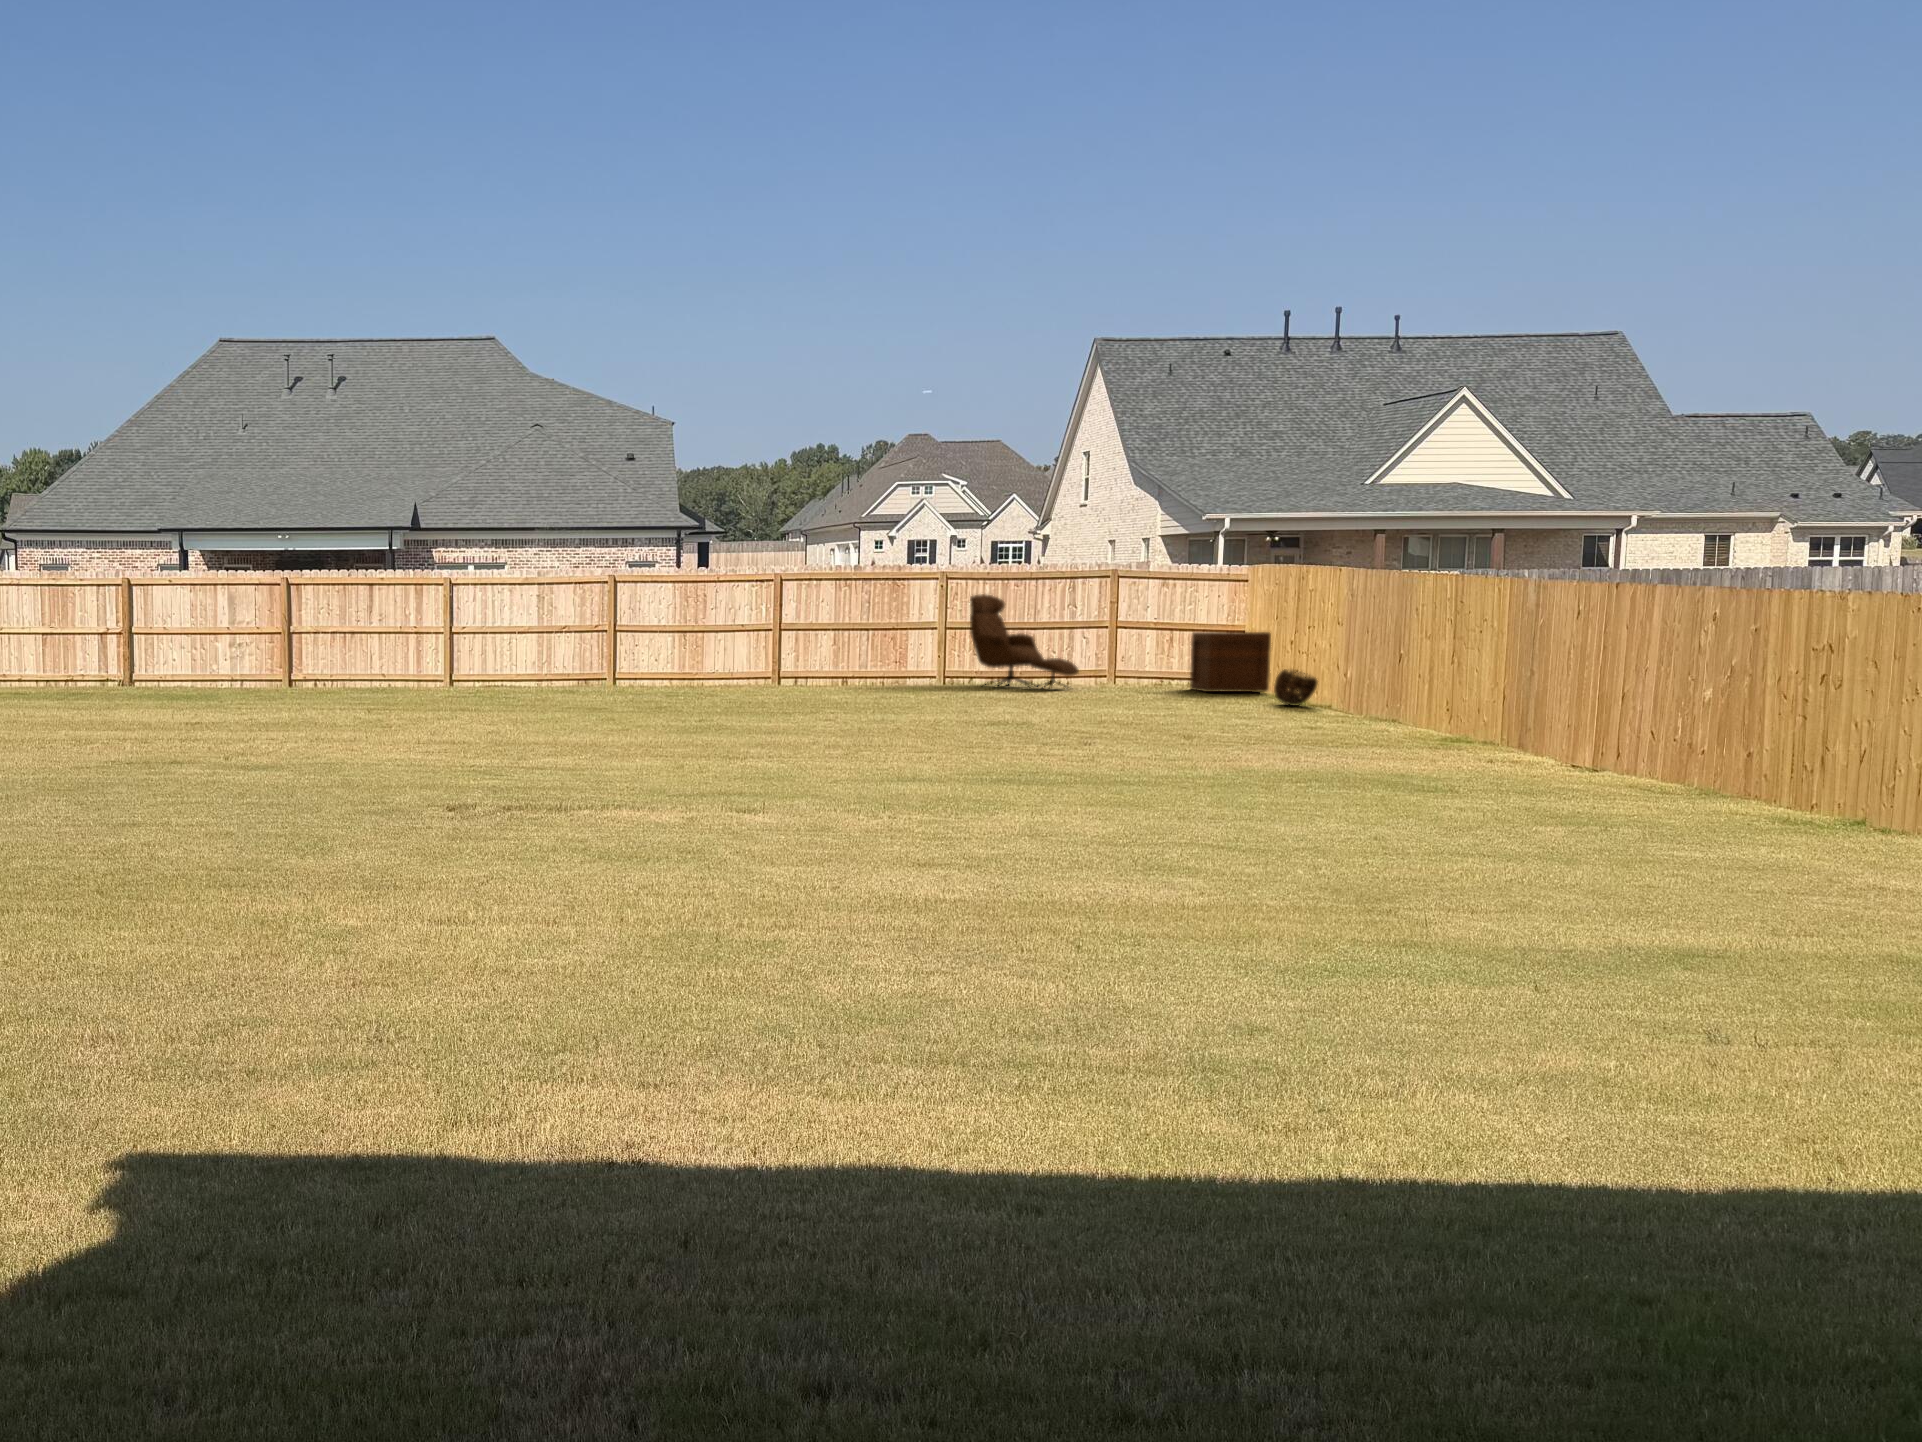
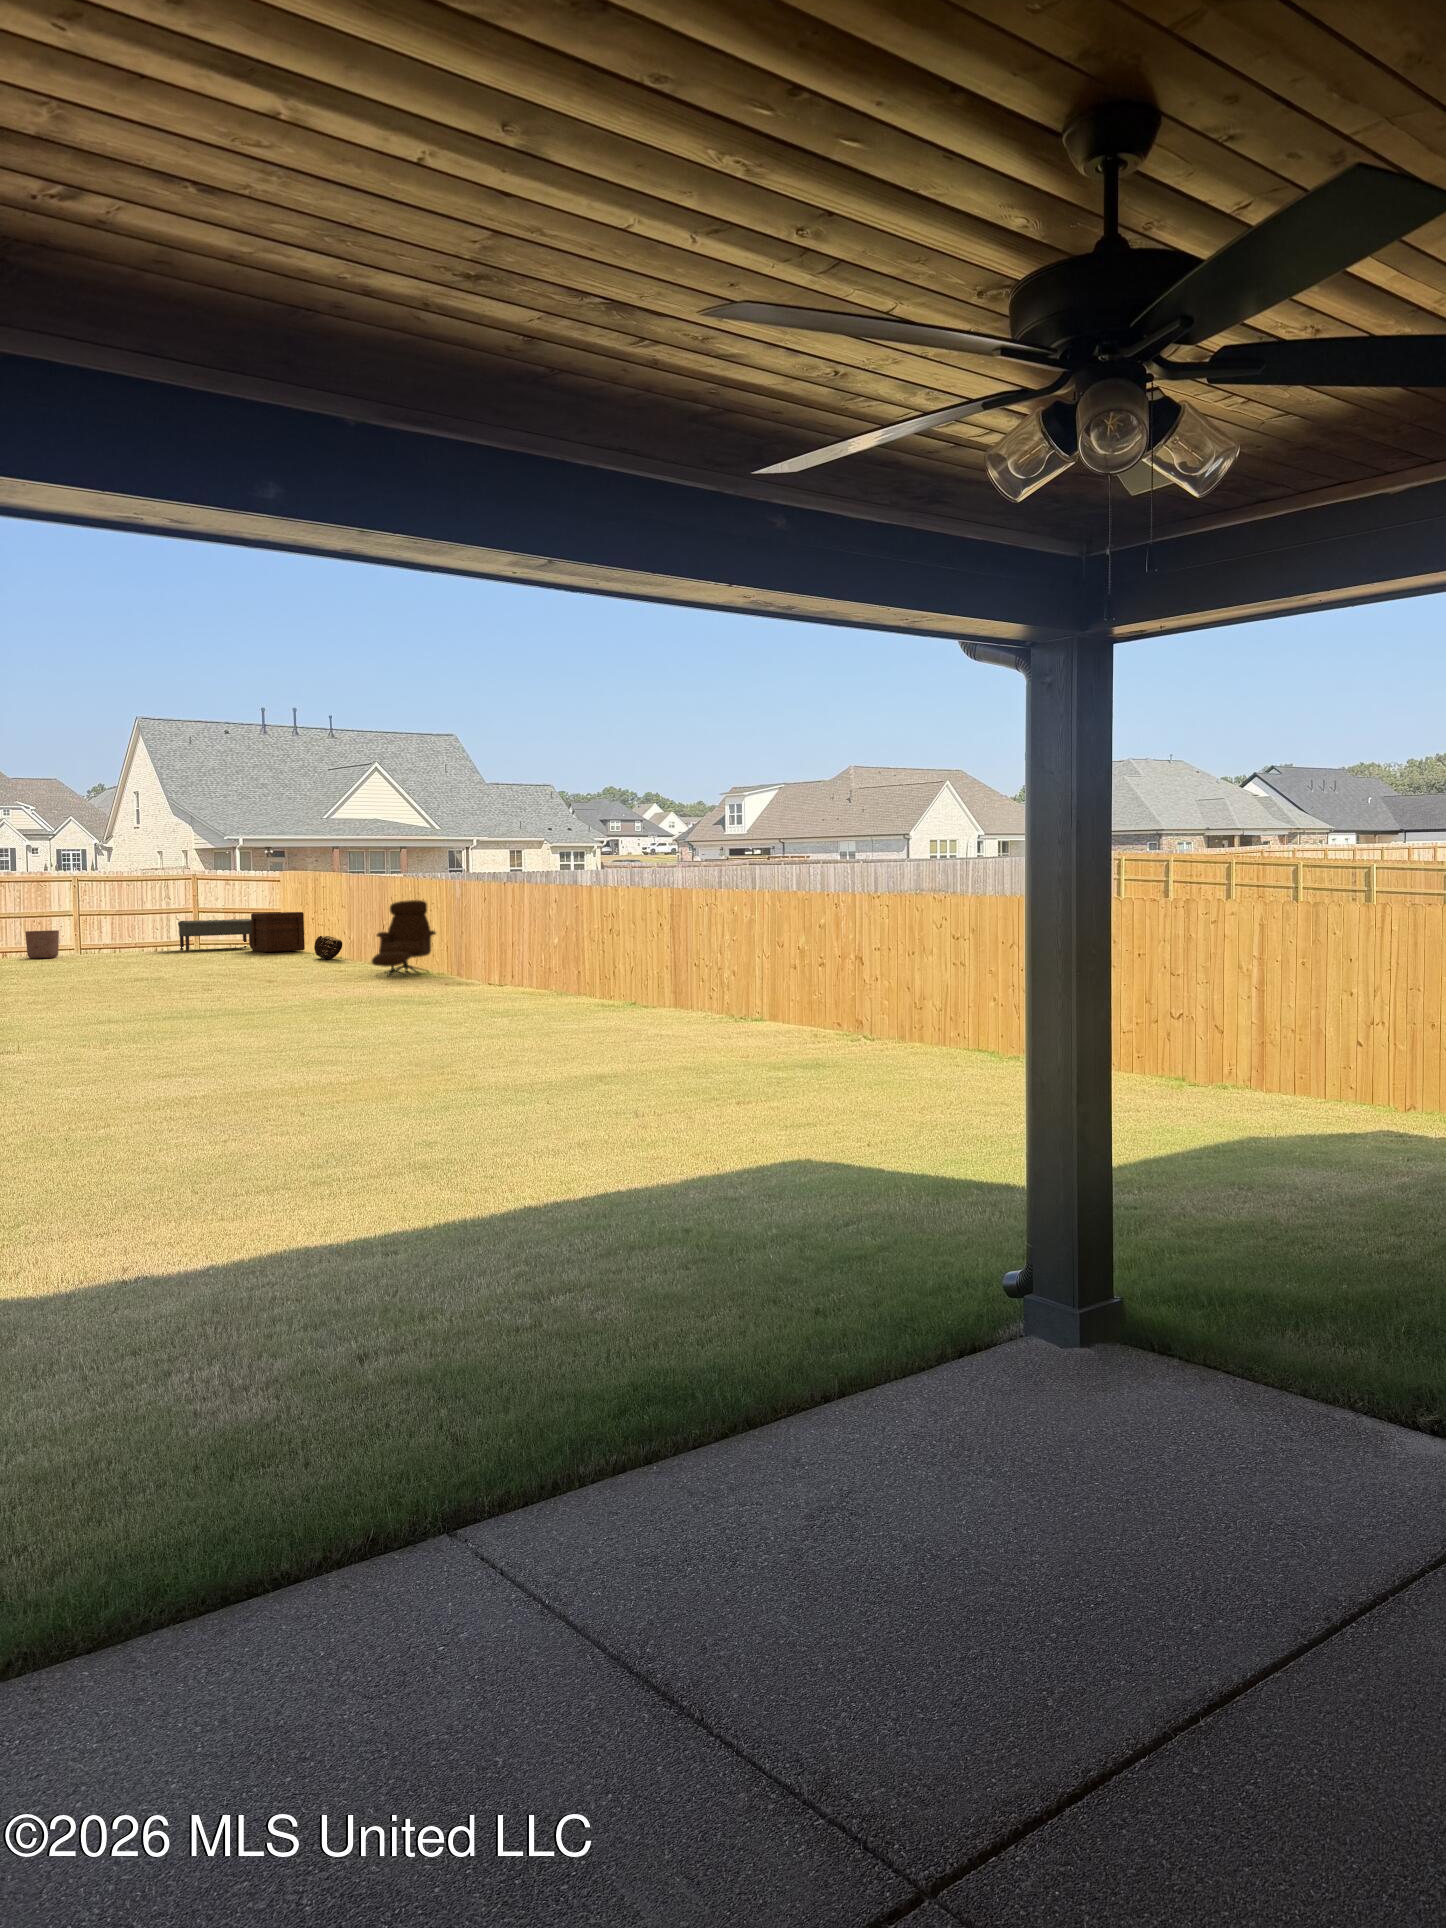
lounge chair: present [970,594,1079,688] -> present [372,900,436,976]
bench: none [1086,641,1197,686] -> present [178,919,252,951]
planter: none [878,649,920,687] -> present [25,930,59,958]

